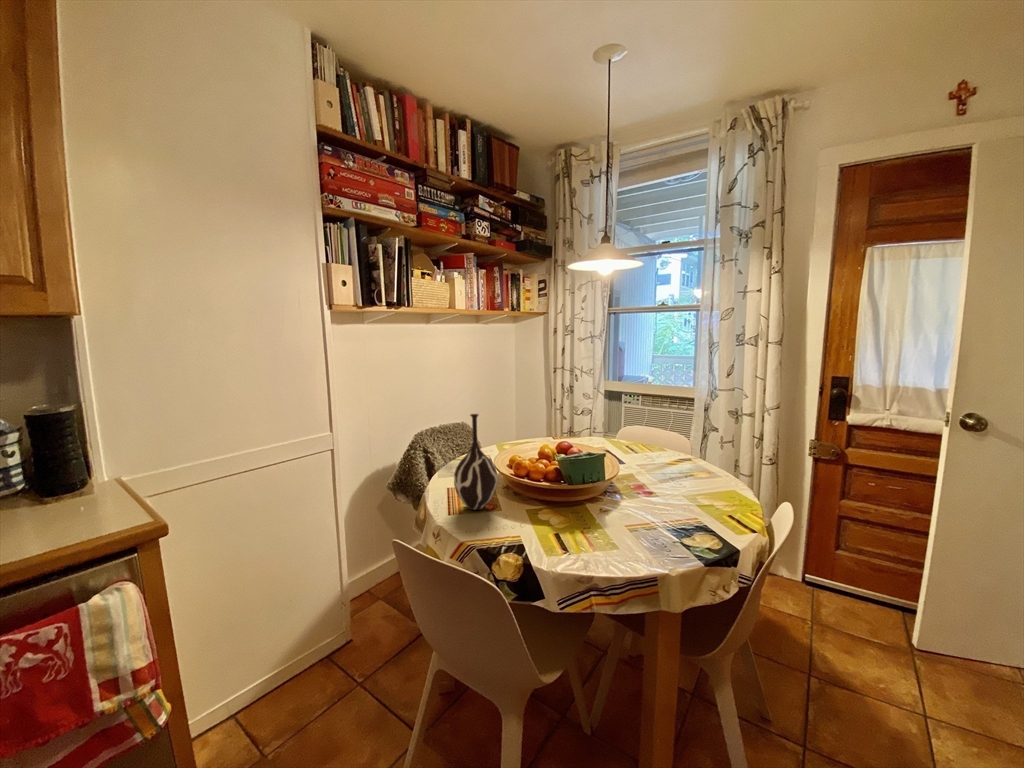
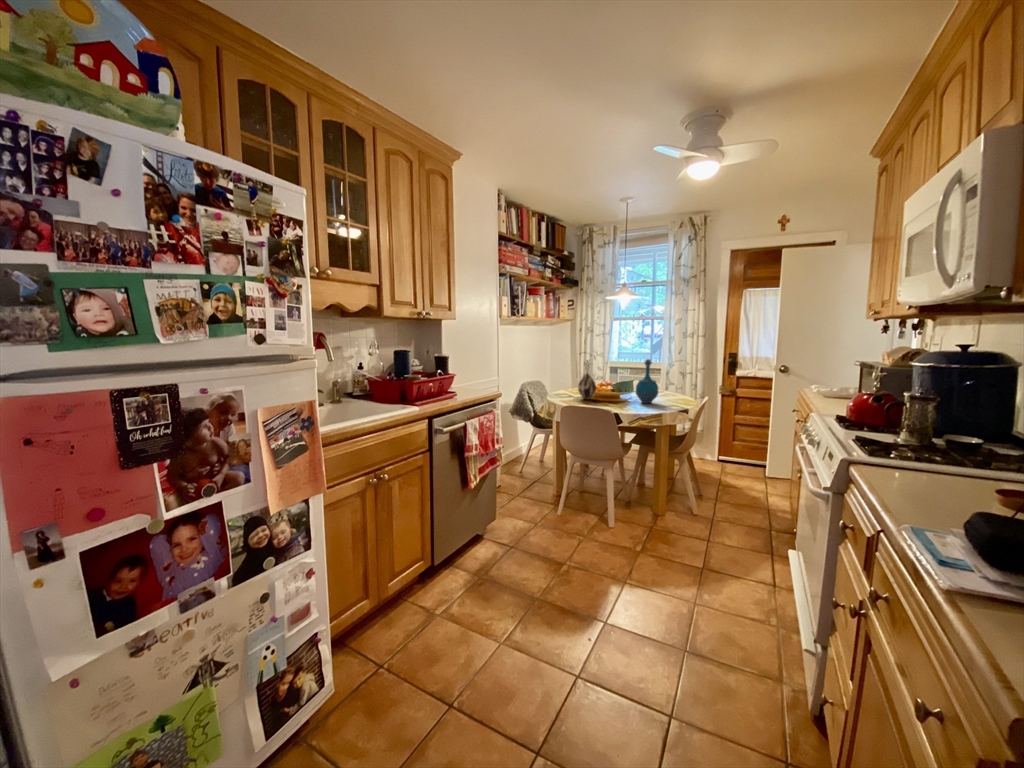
bottle: none [586,420,647,539] -> present [636,359,658,403]

